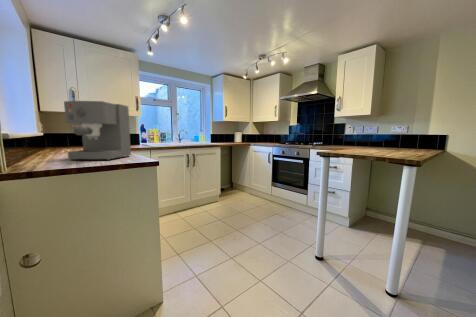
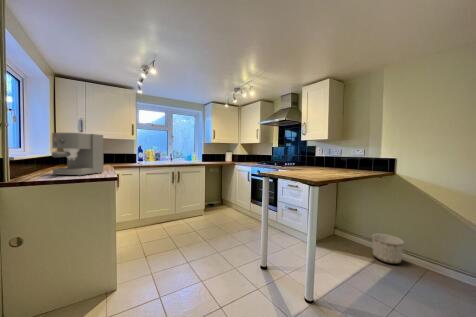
planter: none [420,213,456,243] -> present [372,234,403,263]

